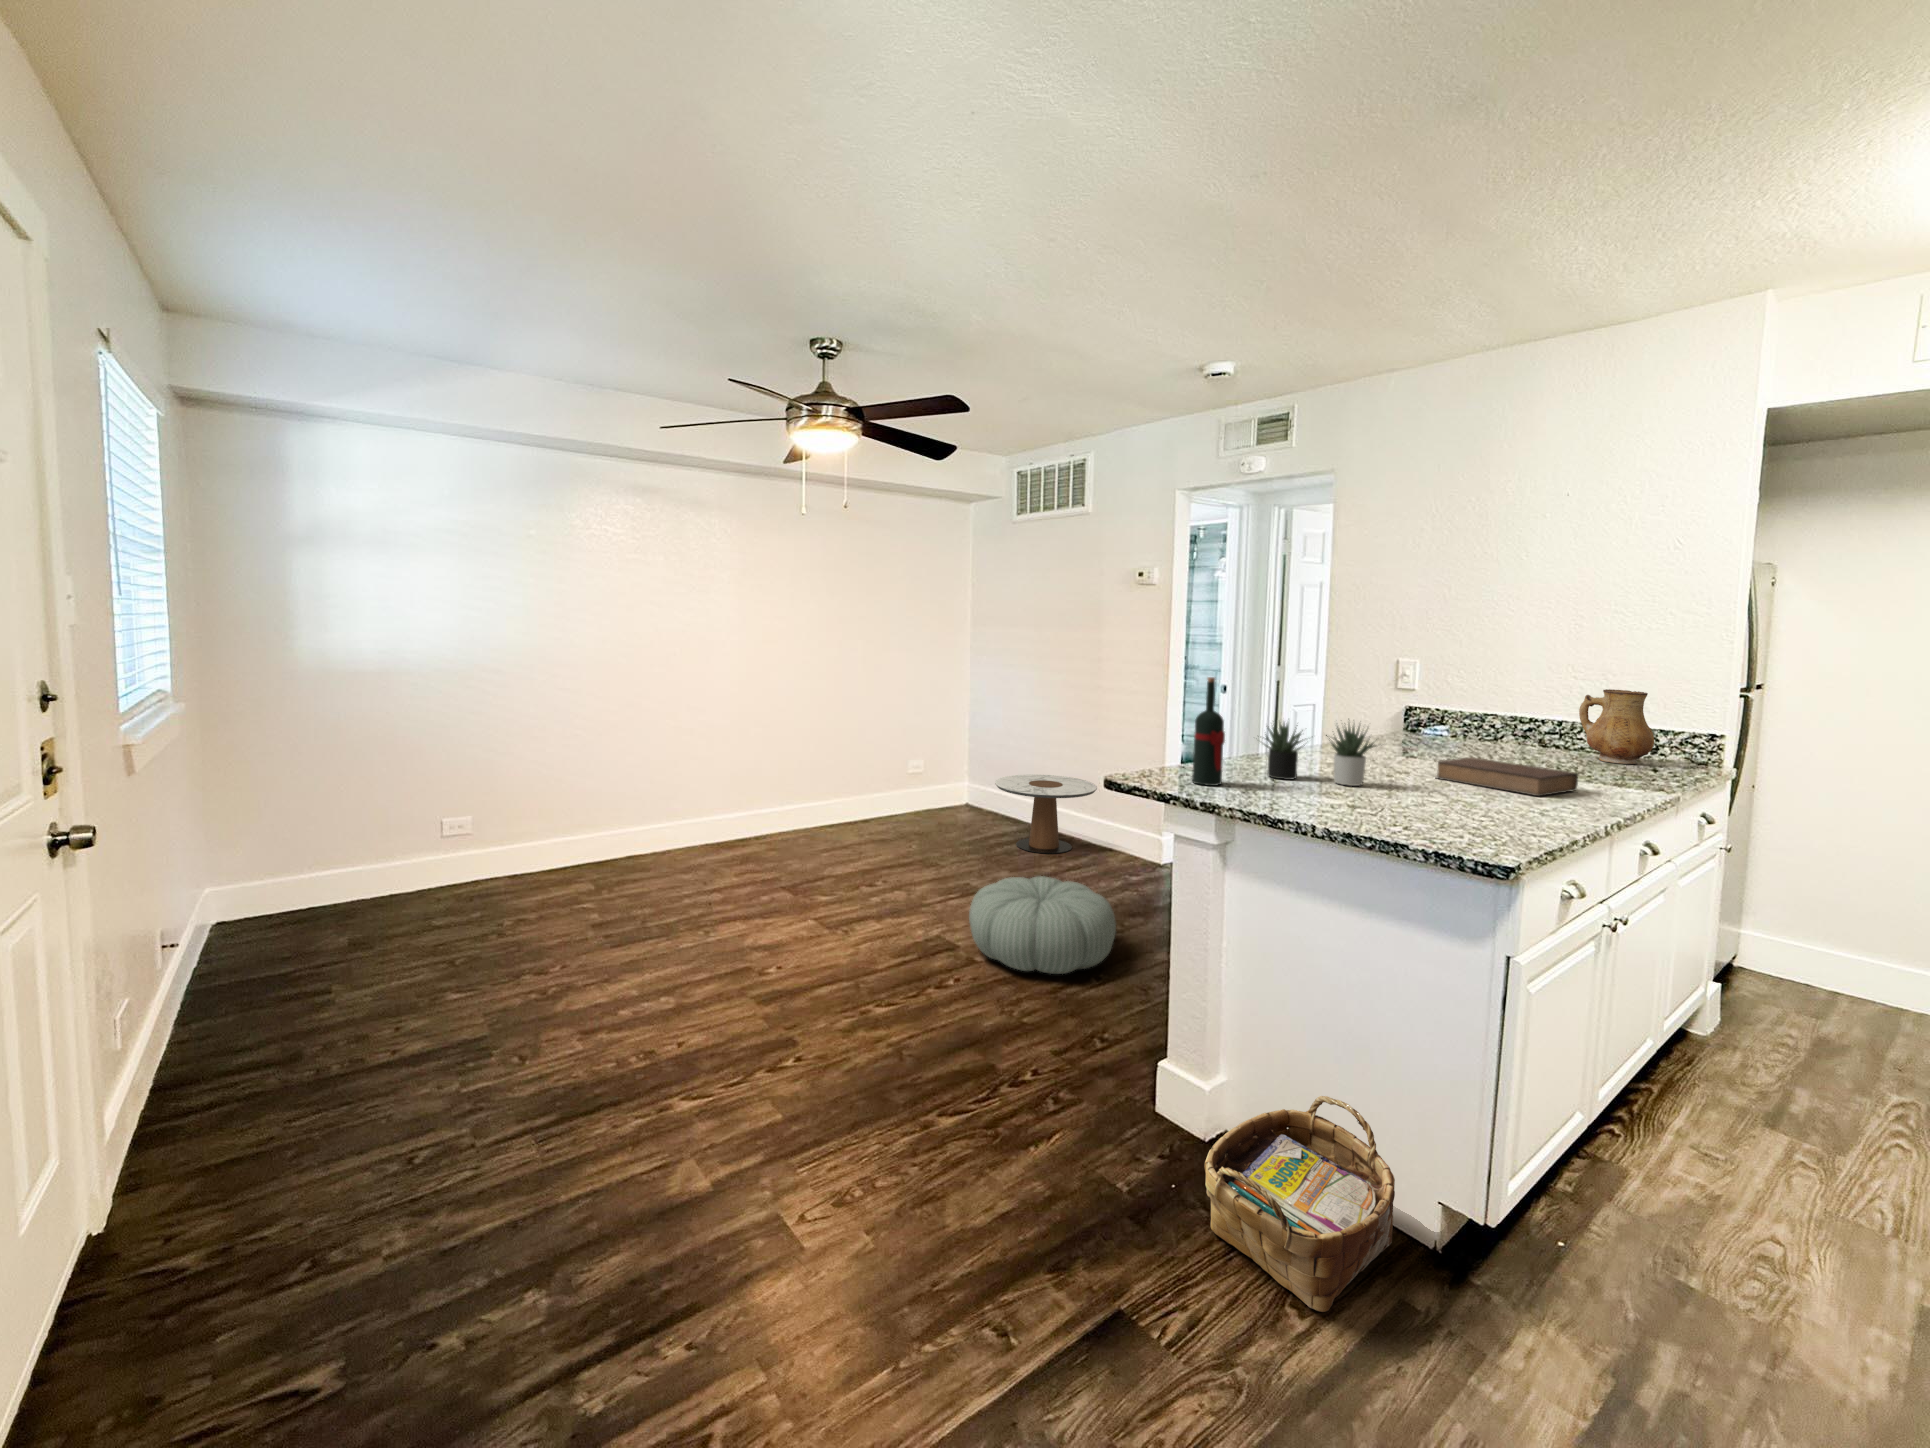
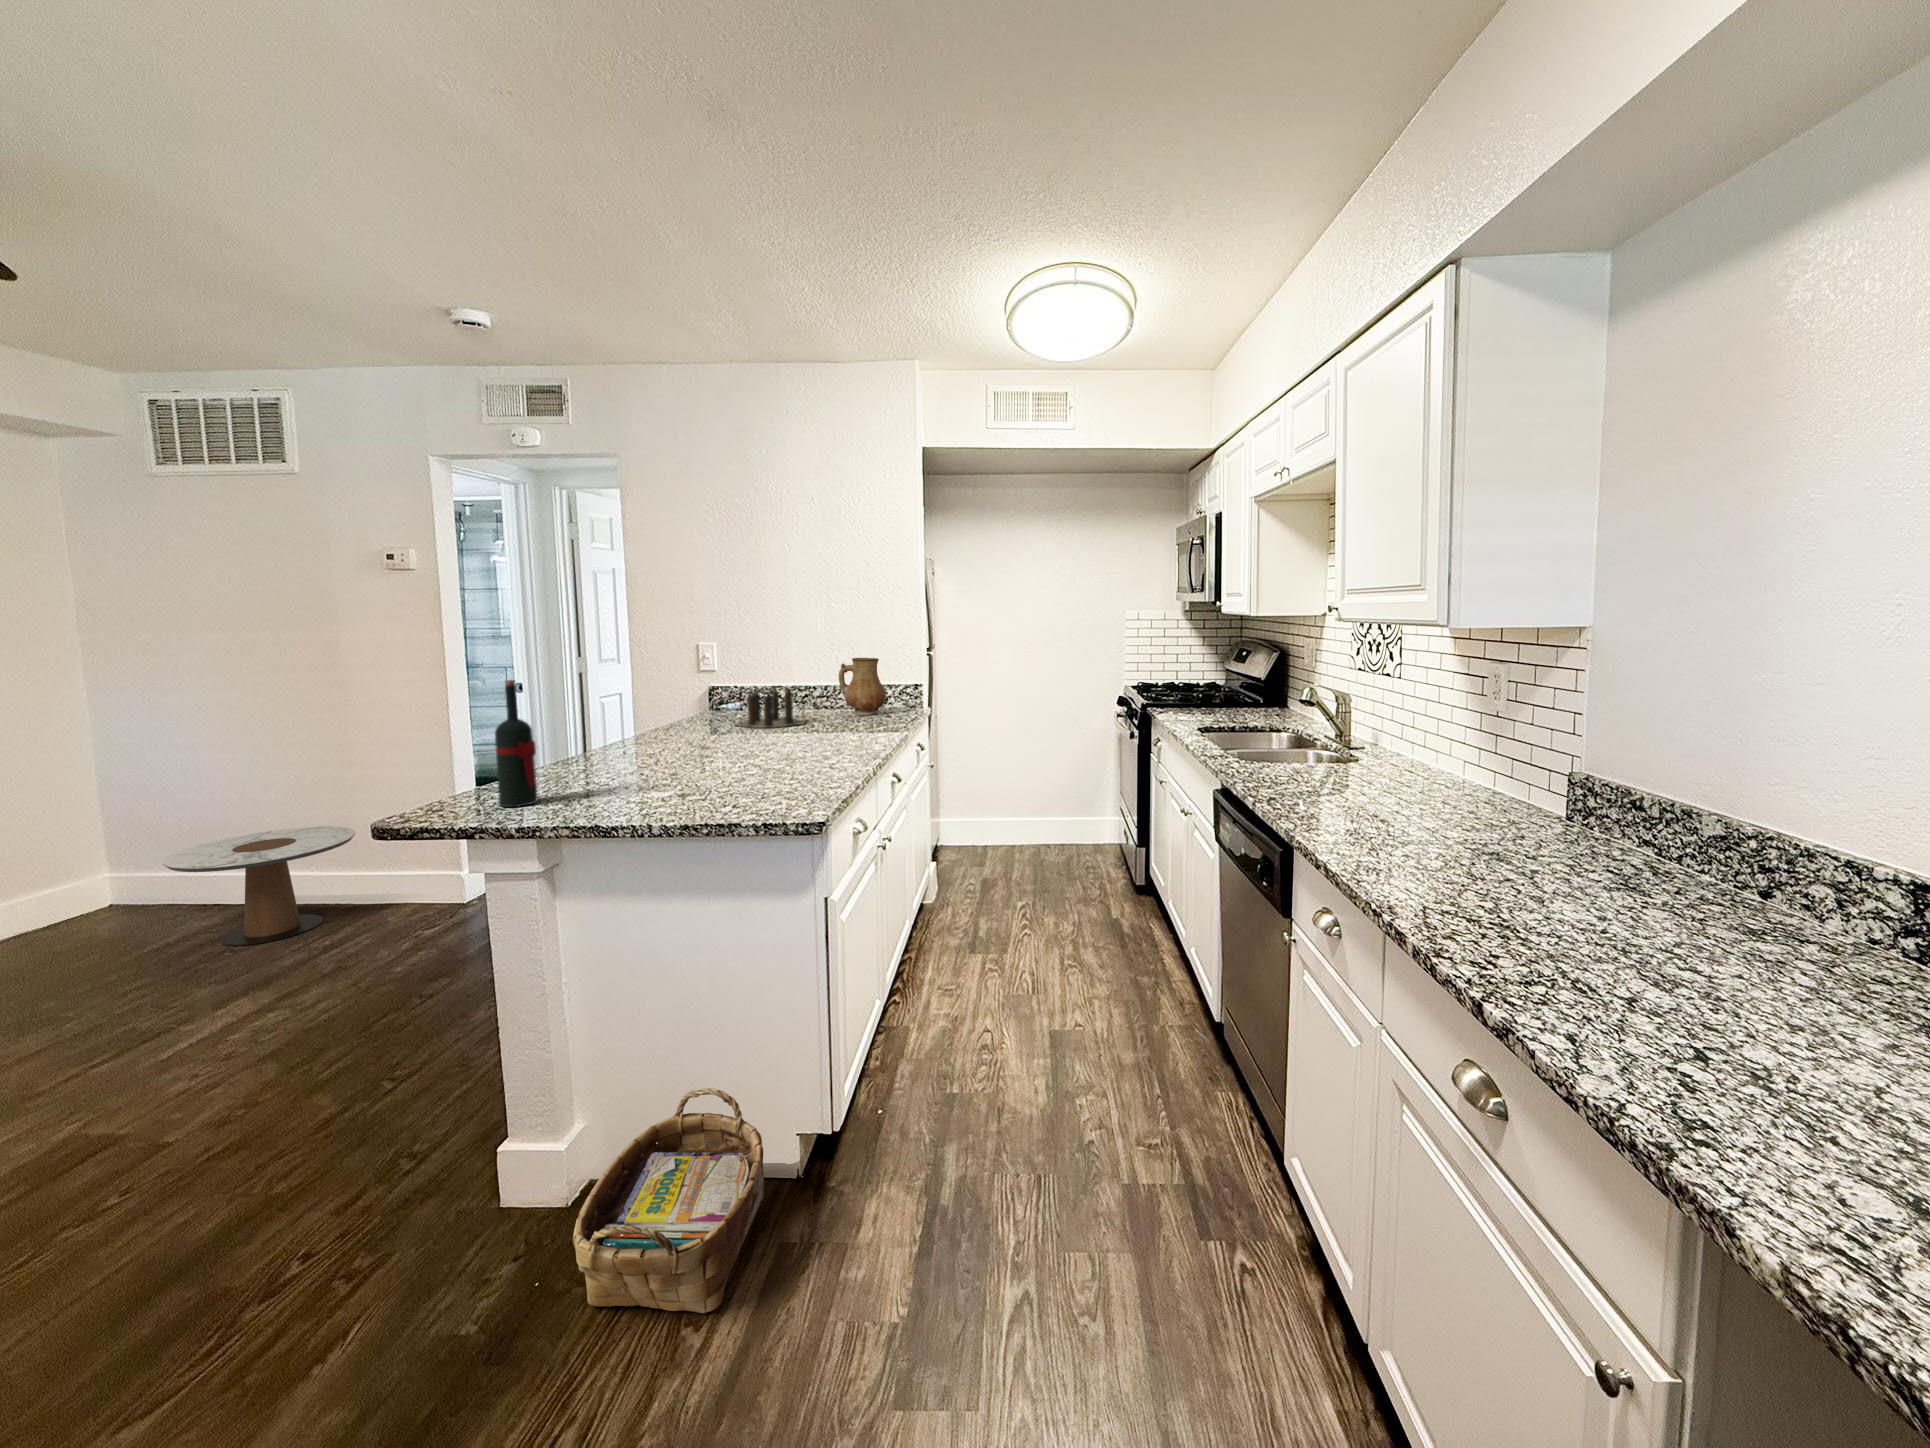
candle: none [1427,710,1549,761] -> present [737,687,805,728]
succulent plant: present [1264,723,1375,786] -> none [567,706,705,782]
book: present [1437,757,1578,796] -> none [744,728,848,753]
pouf: present [969,876,1116,974] -> none [133,967,410,1129]

